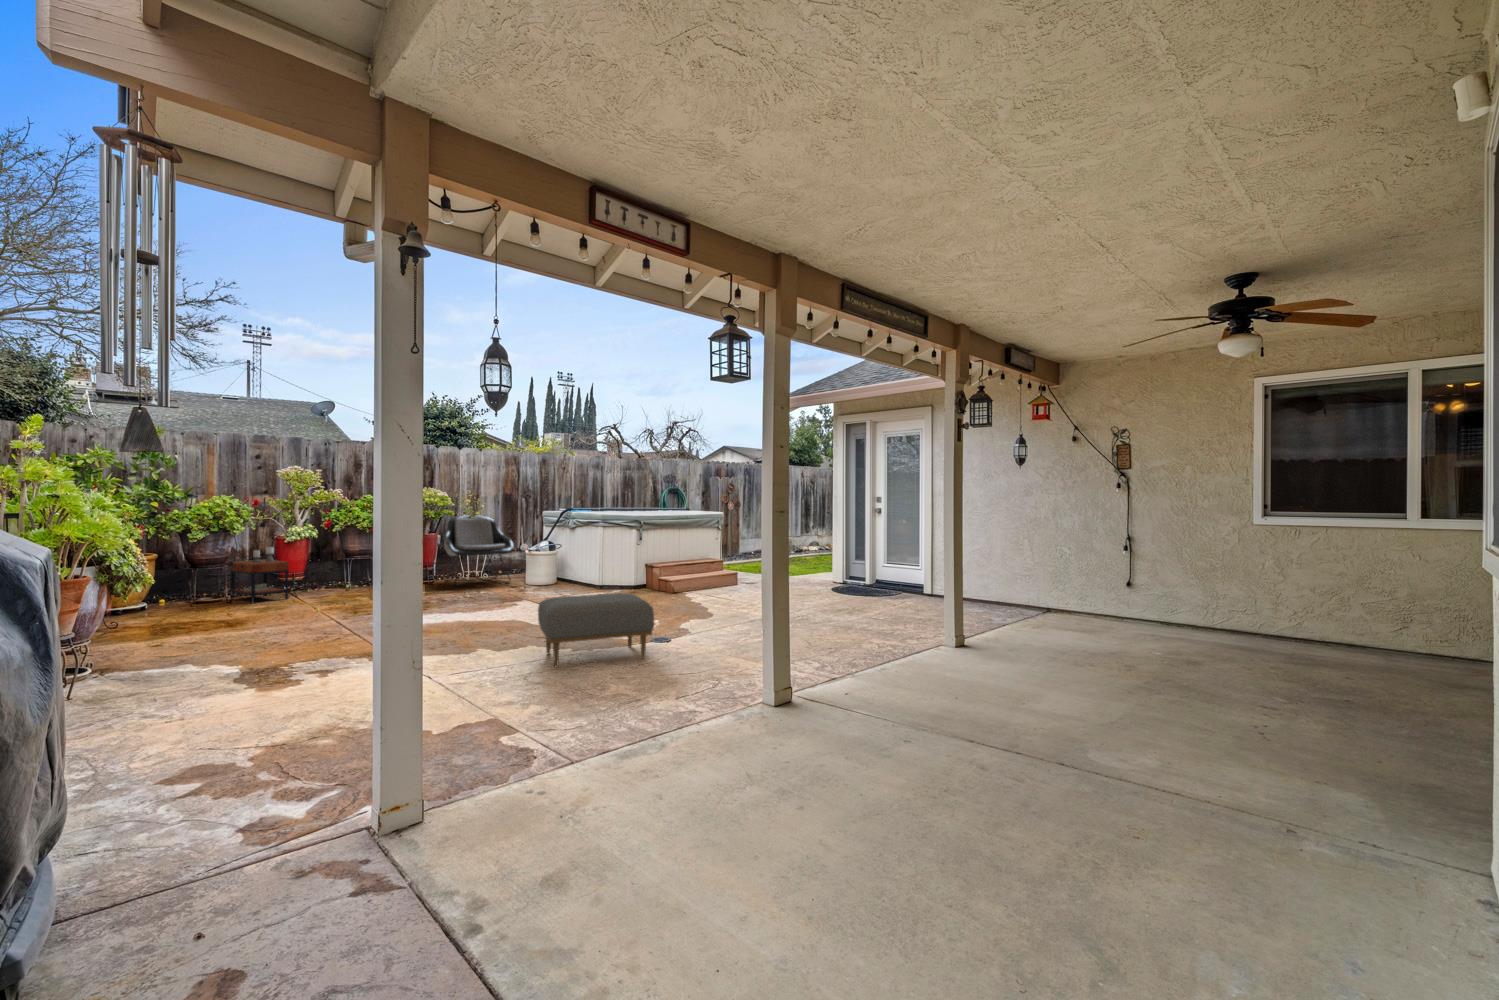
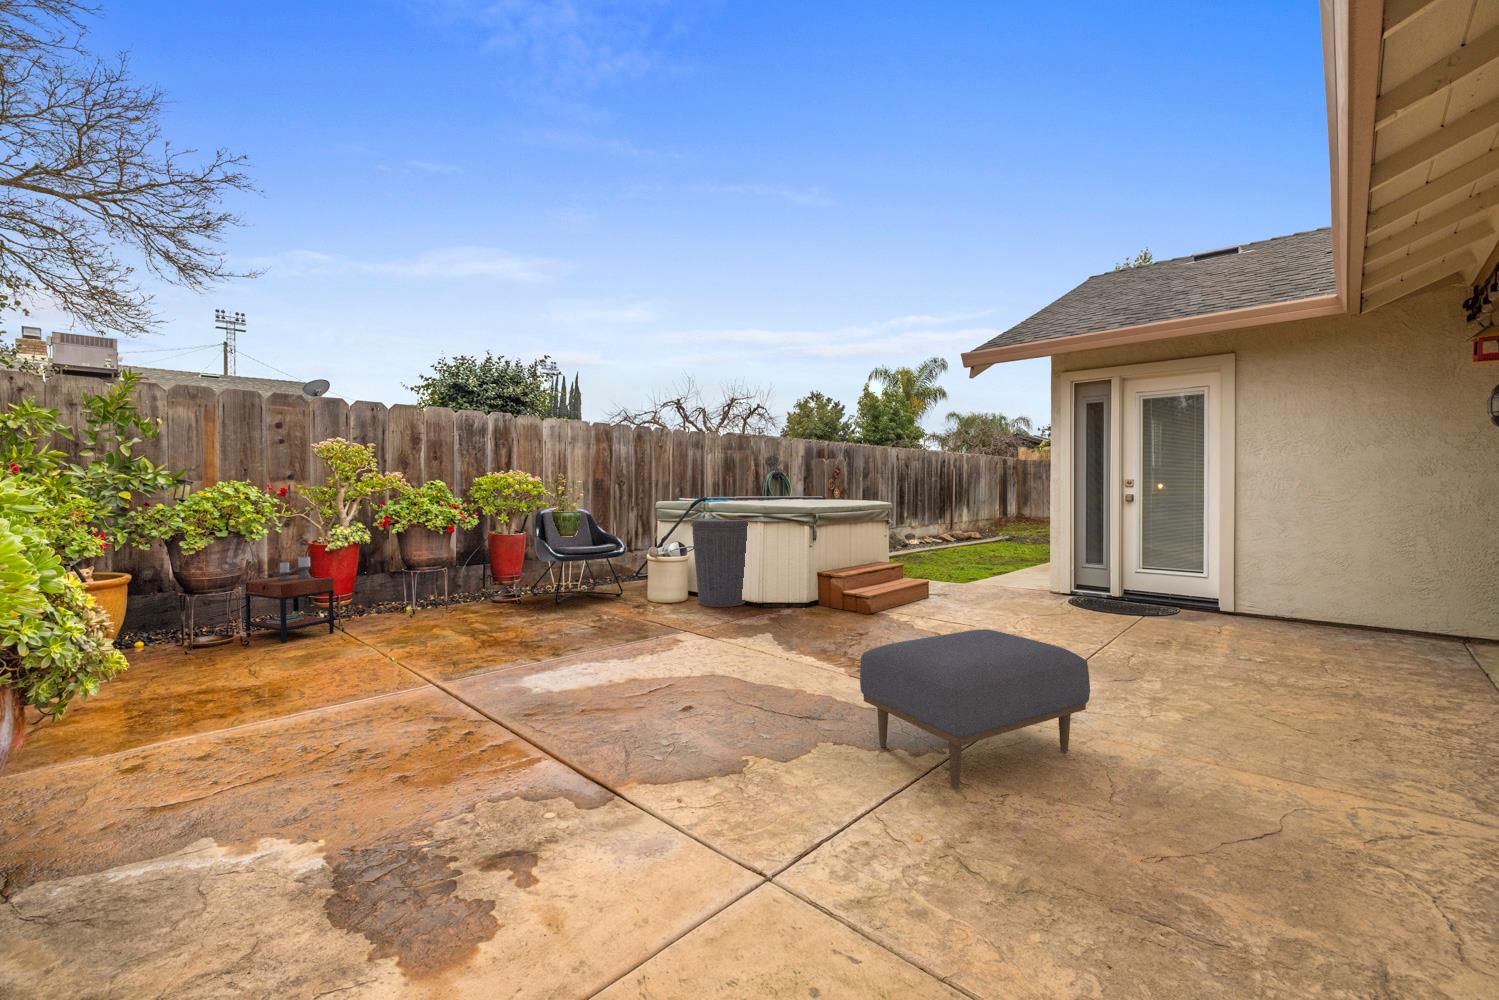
trash can: none [554,526,600,592] -> present [691,518,748,607]

